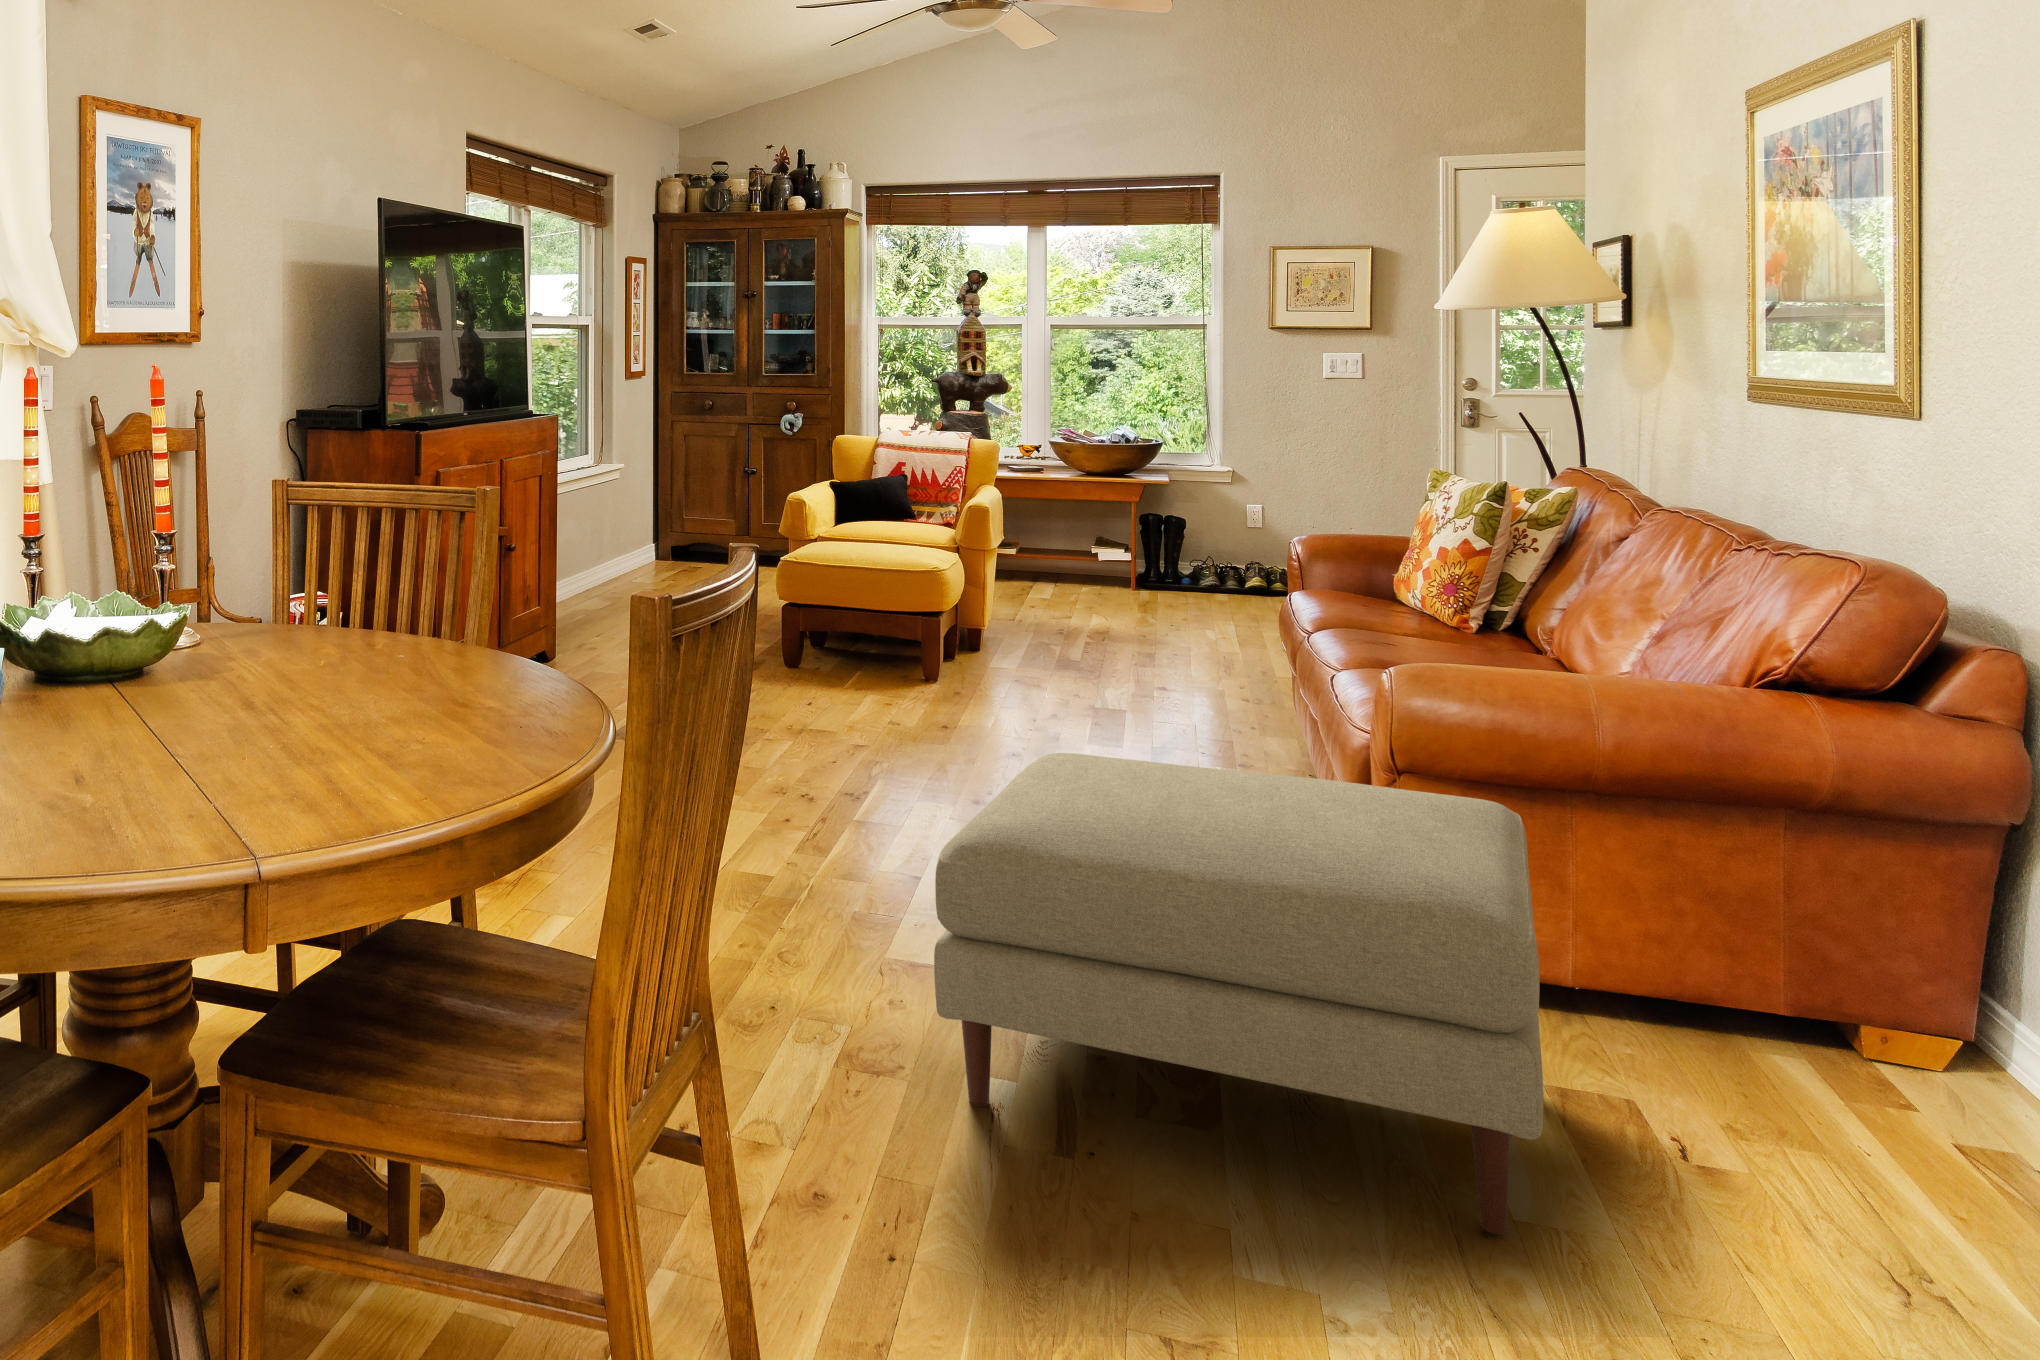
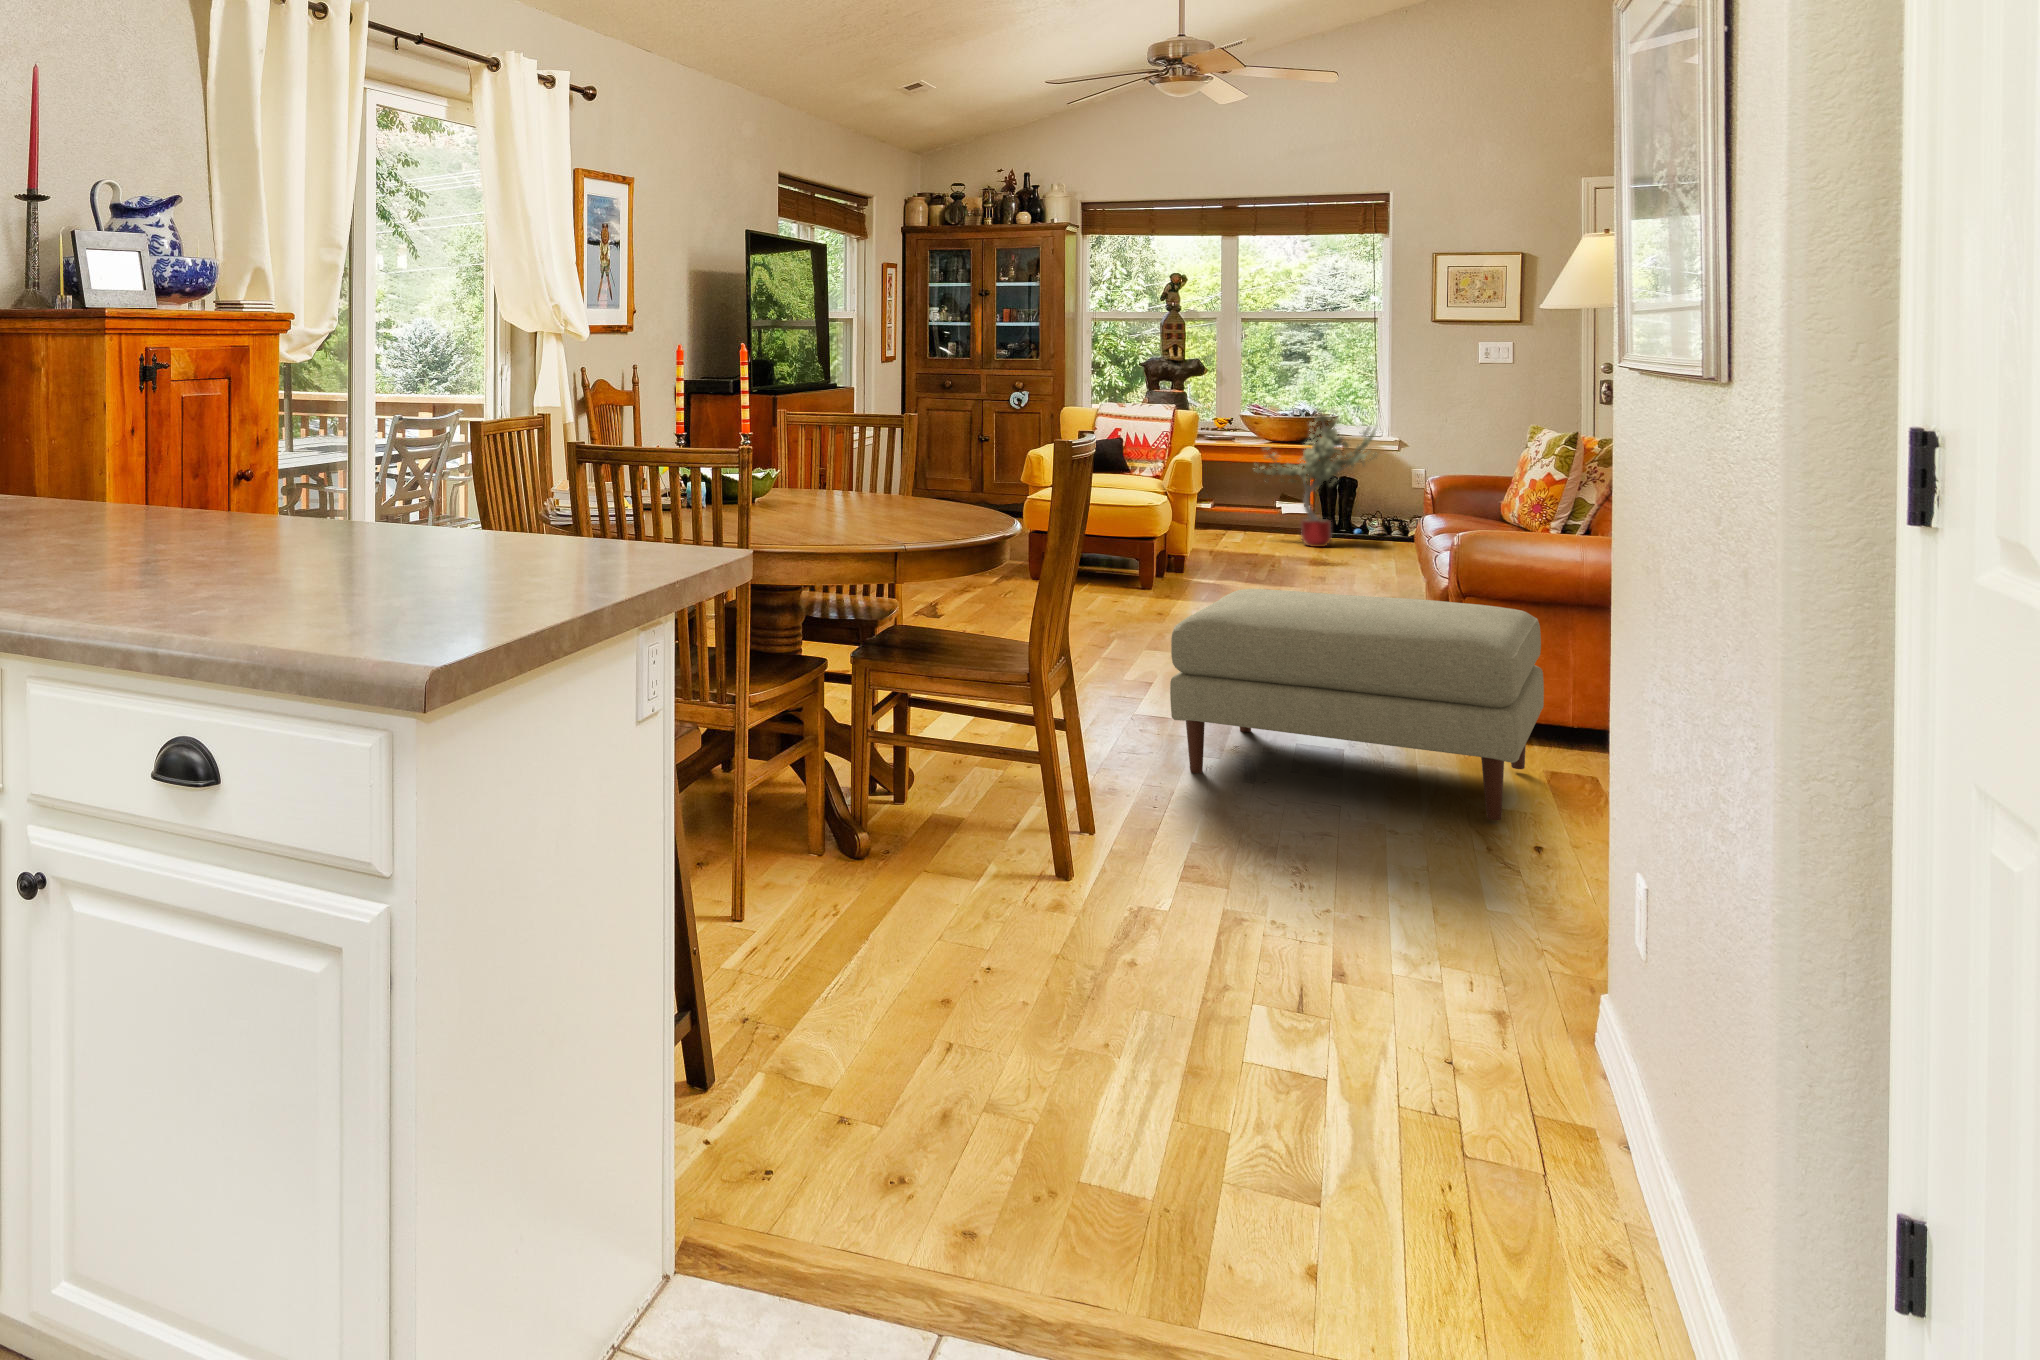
potted tree: none [1062,432,1212,604] -> present [1254,408,1377,547]

